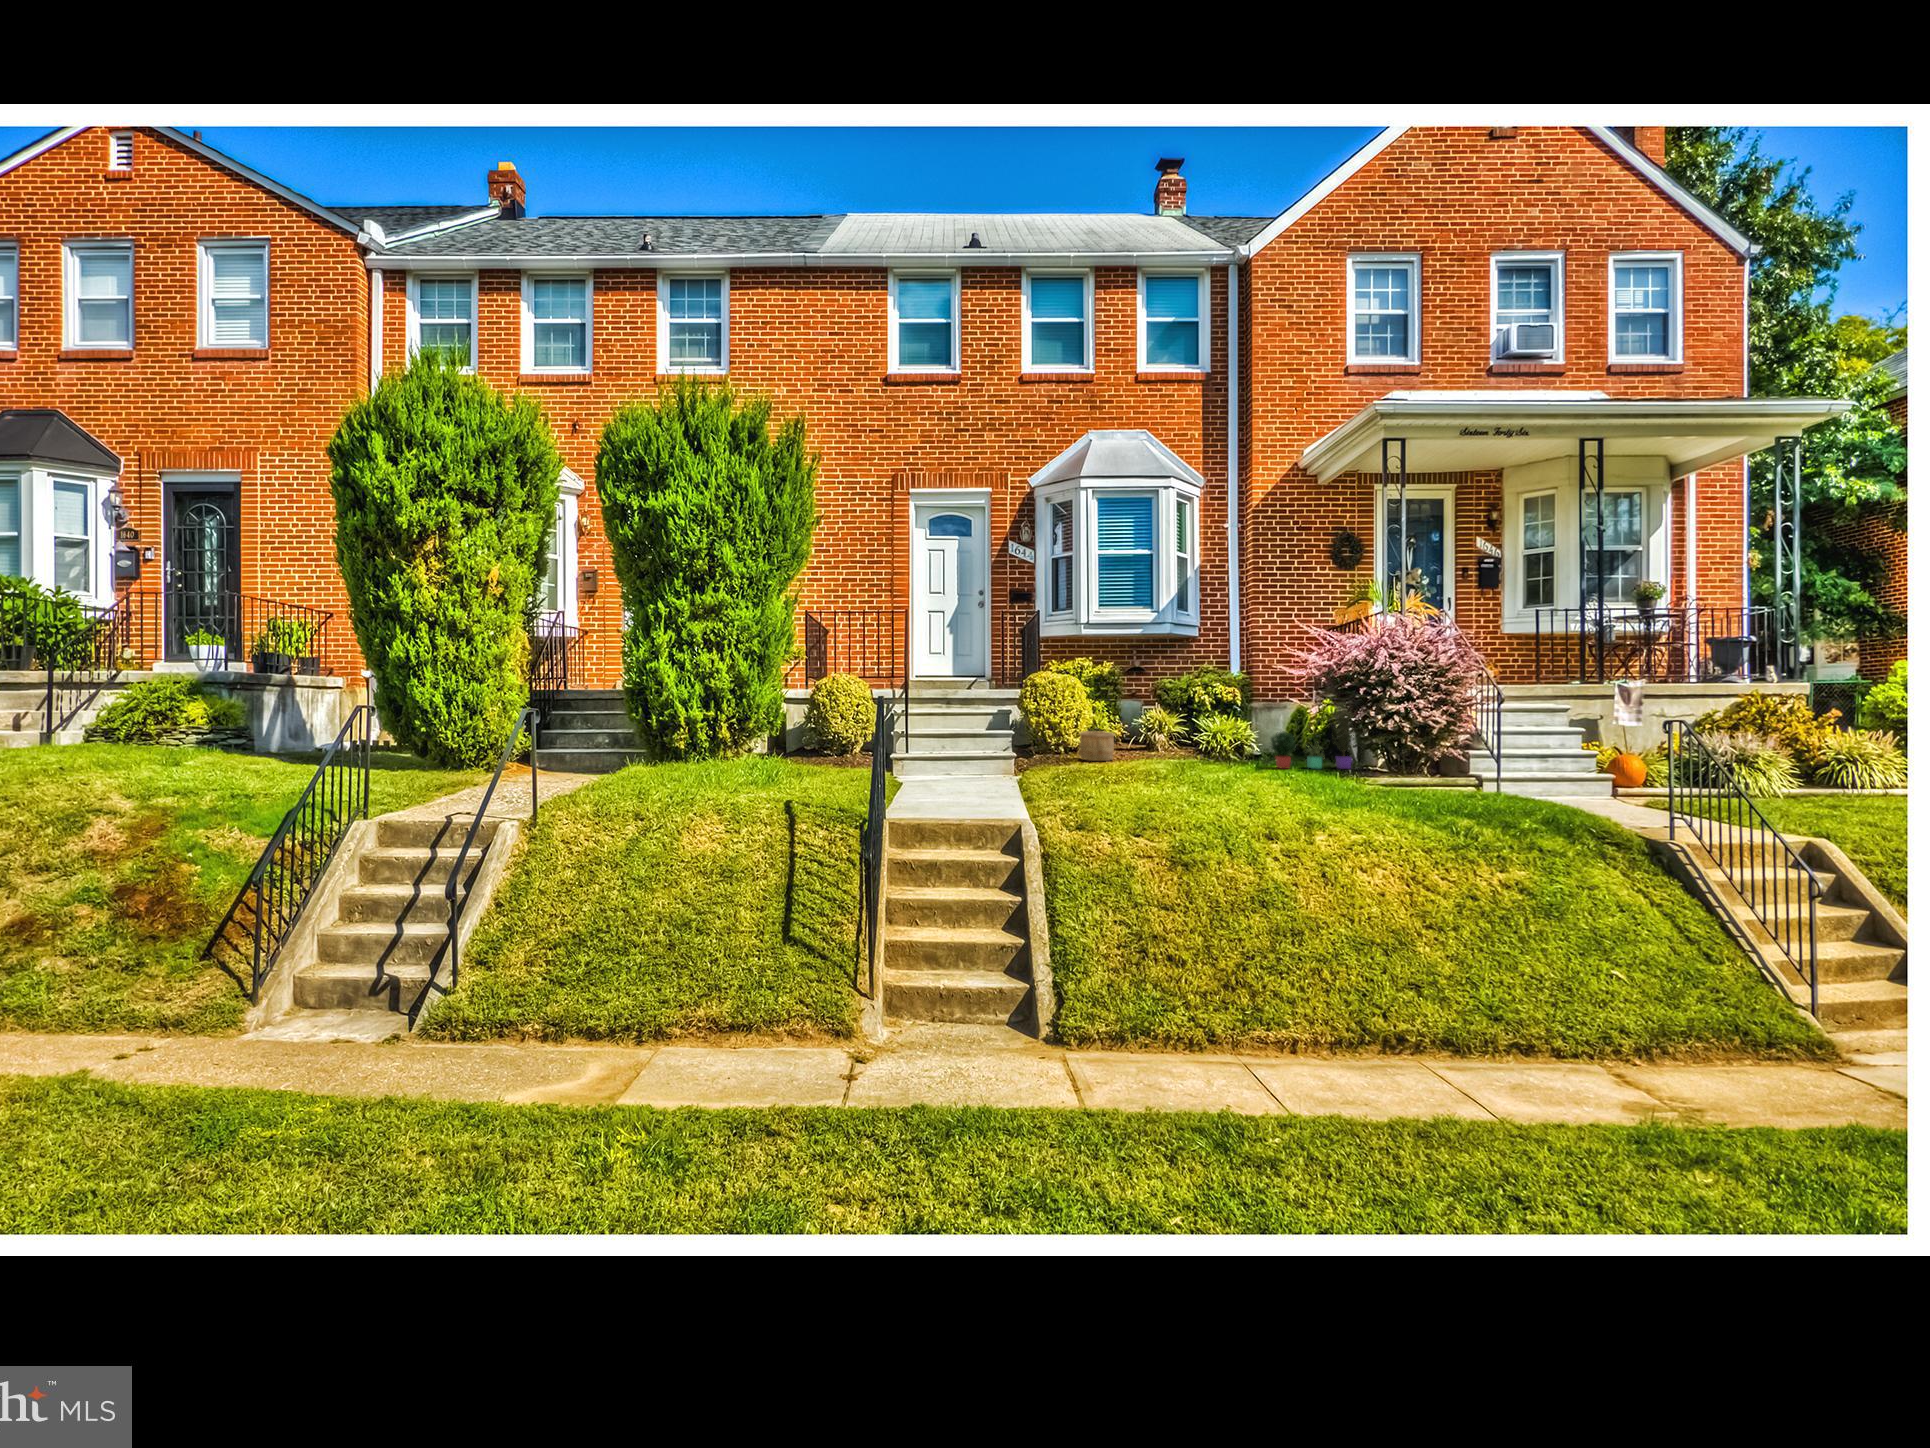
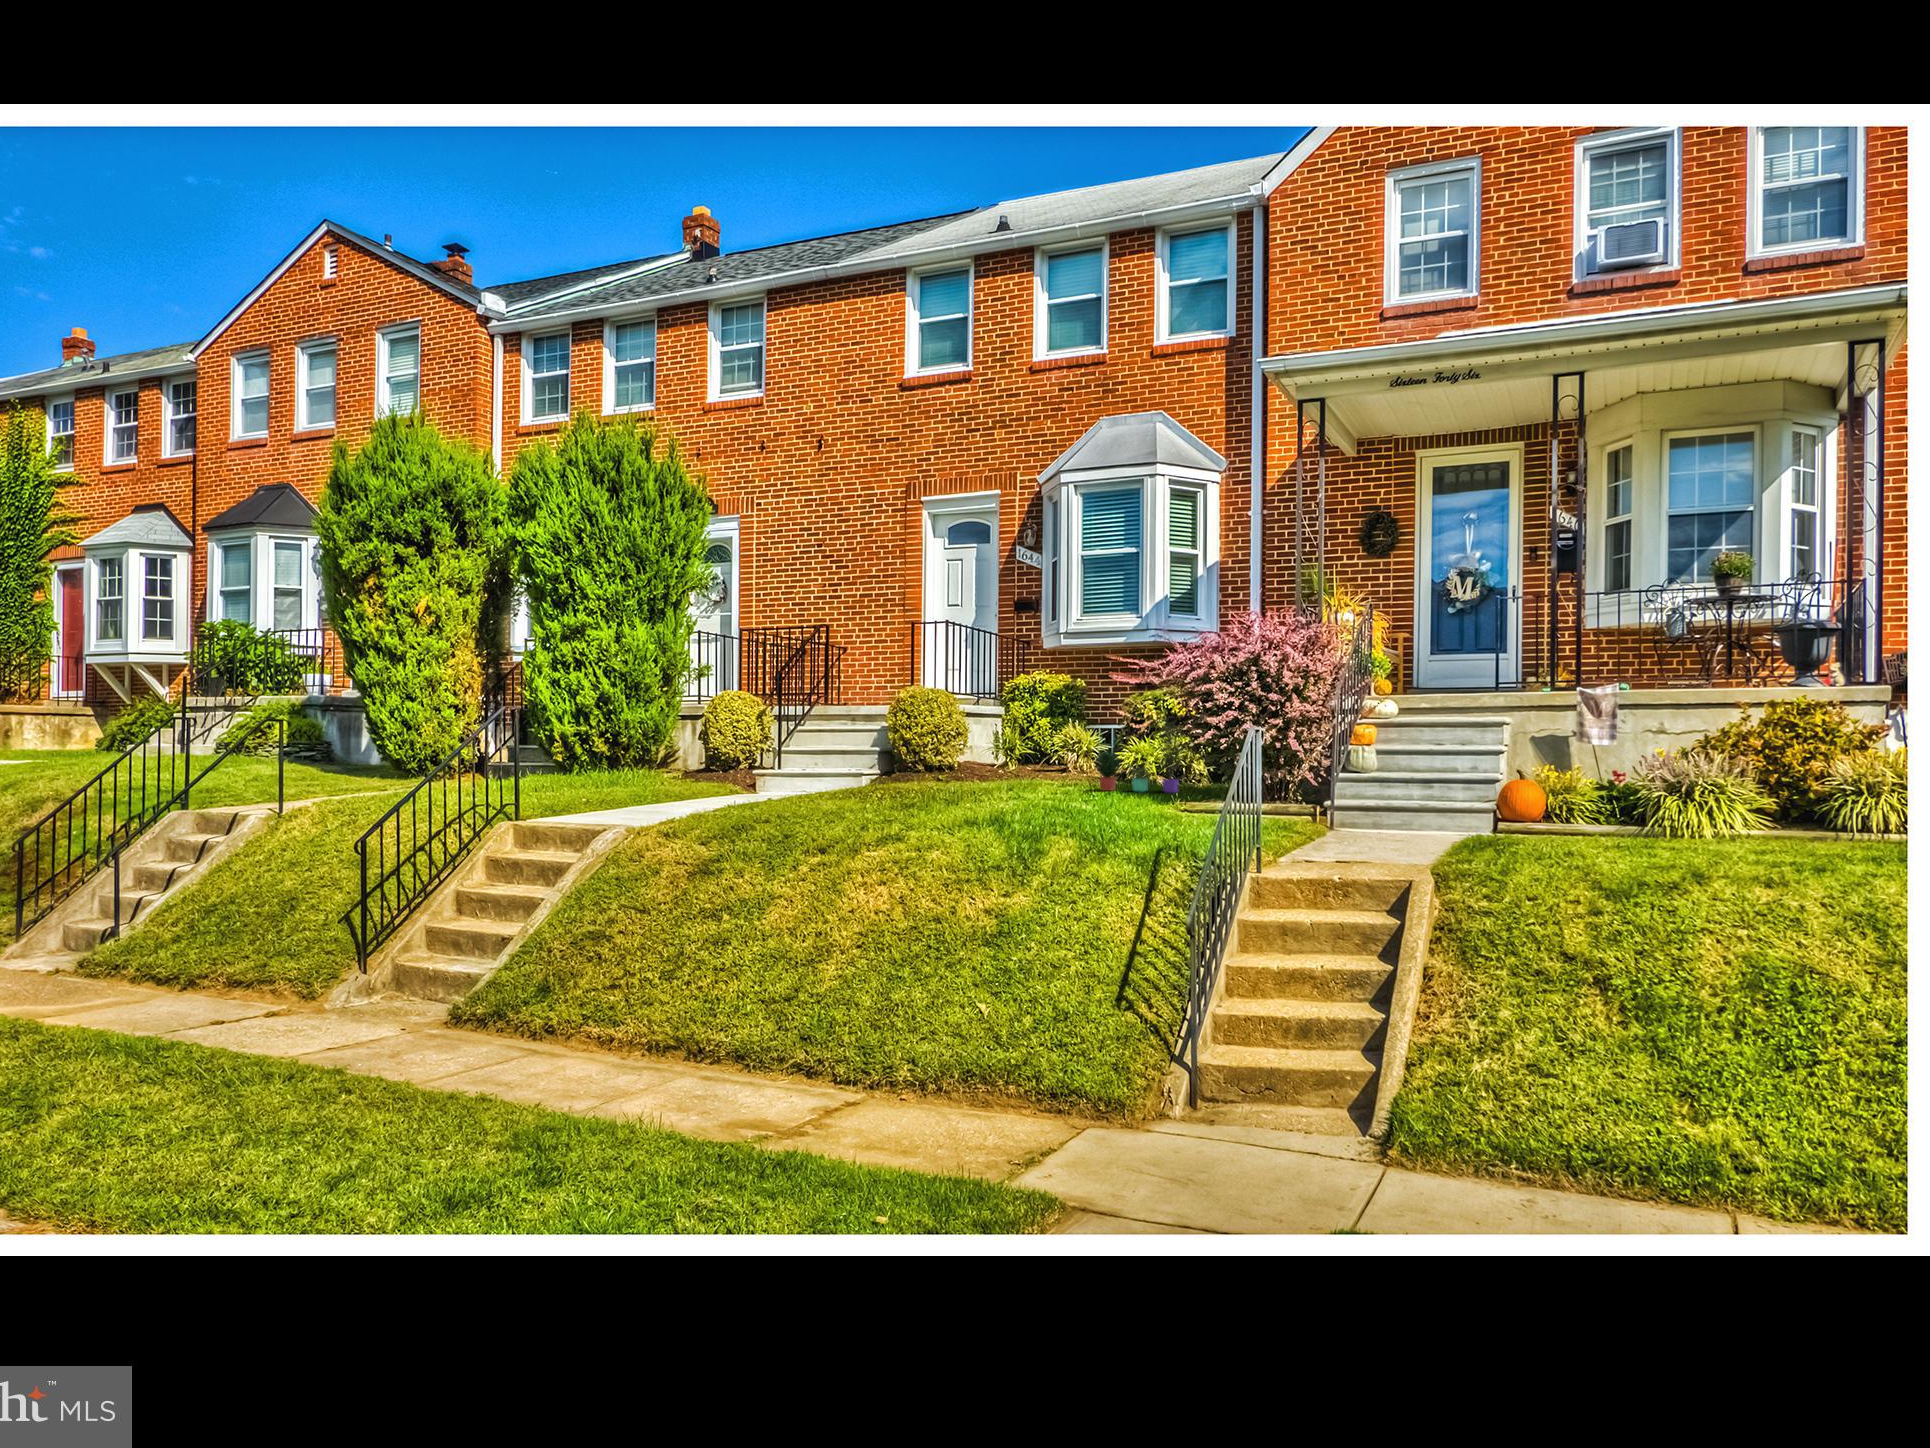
wooden bucket: present [1079,731,1114,761] -> none [952,749,990,780]

